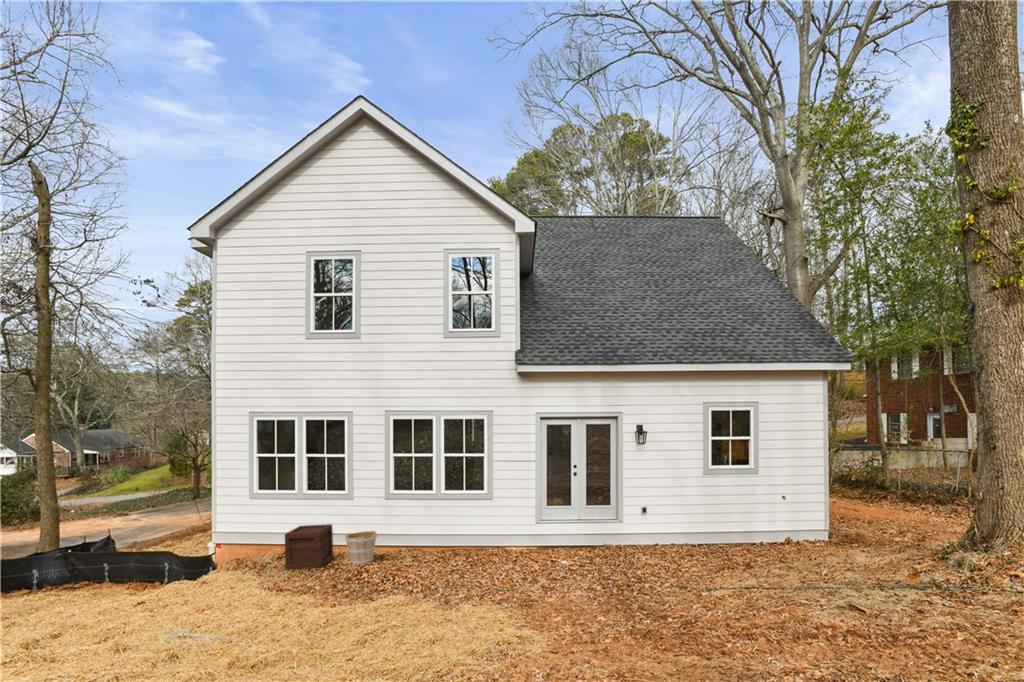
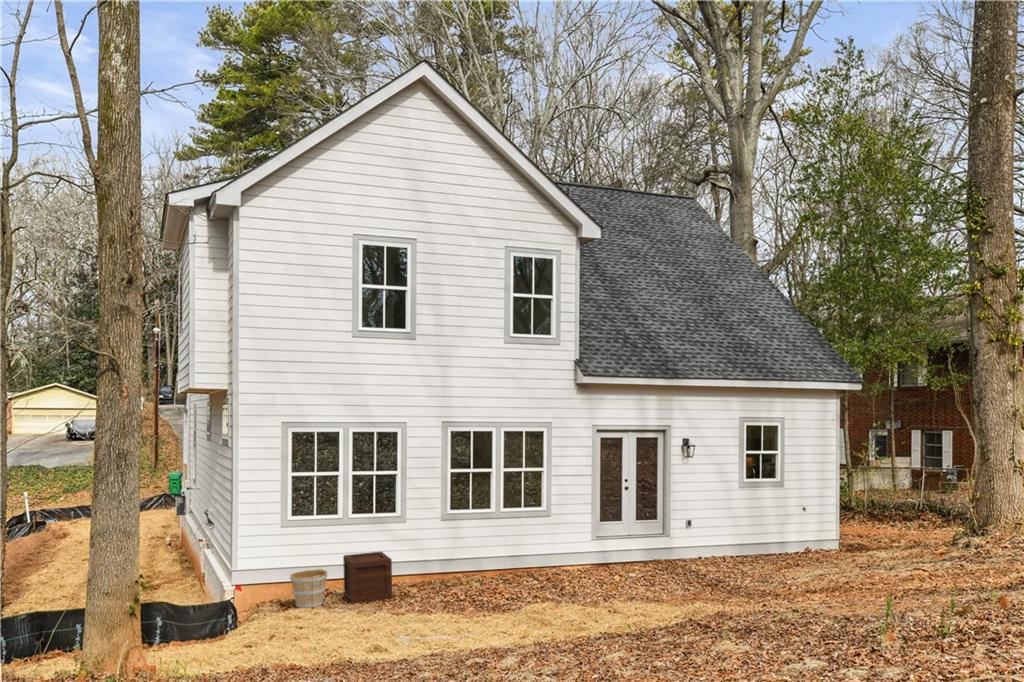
wooden bucket: present [345,531,377,564] -> present [290,569,328,608]

